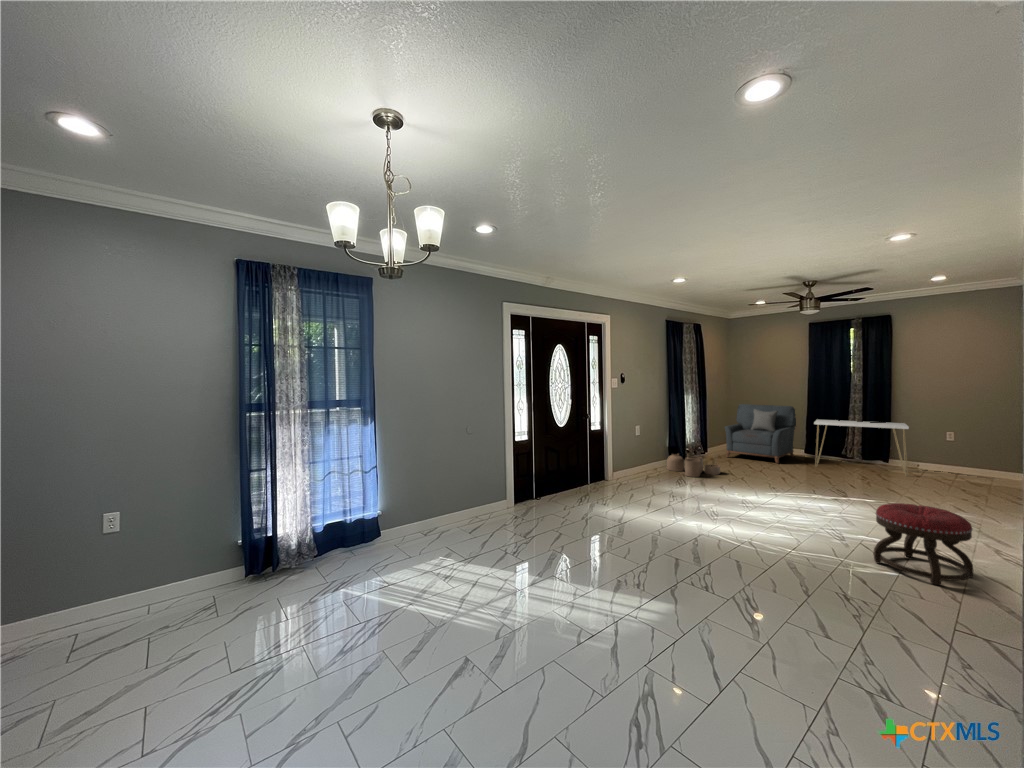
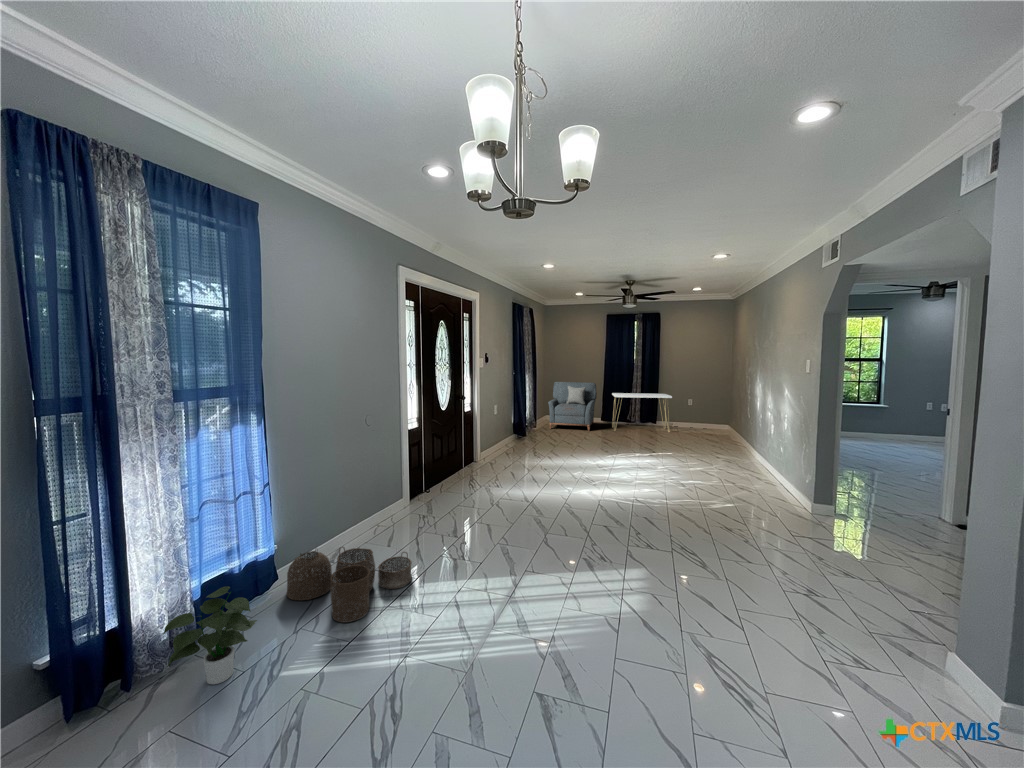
woven basket: present [667,454,720,477] -> present [287,547,412,622]
ottoman: present [874,503,974,585] -> none [713,453,768,506]
potted plant: none [289,525,344,584] -> present [163,586,257,684]

